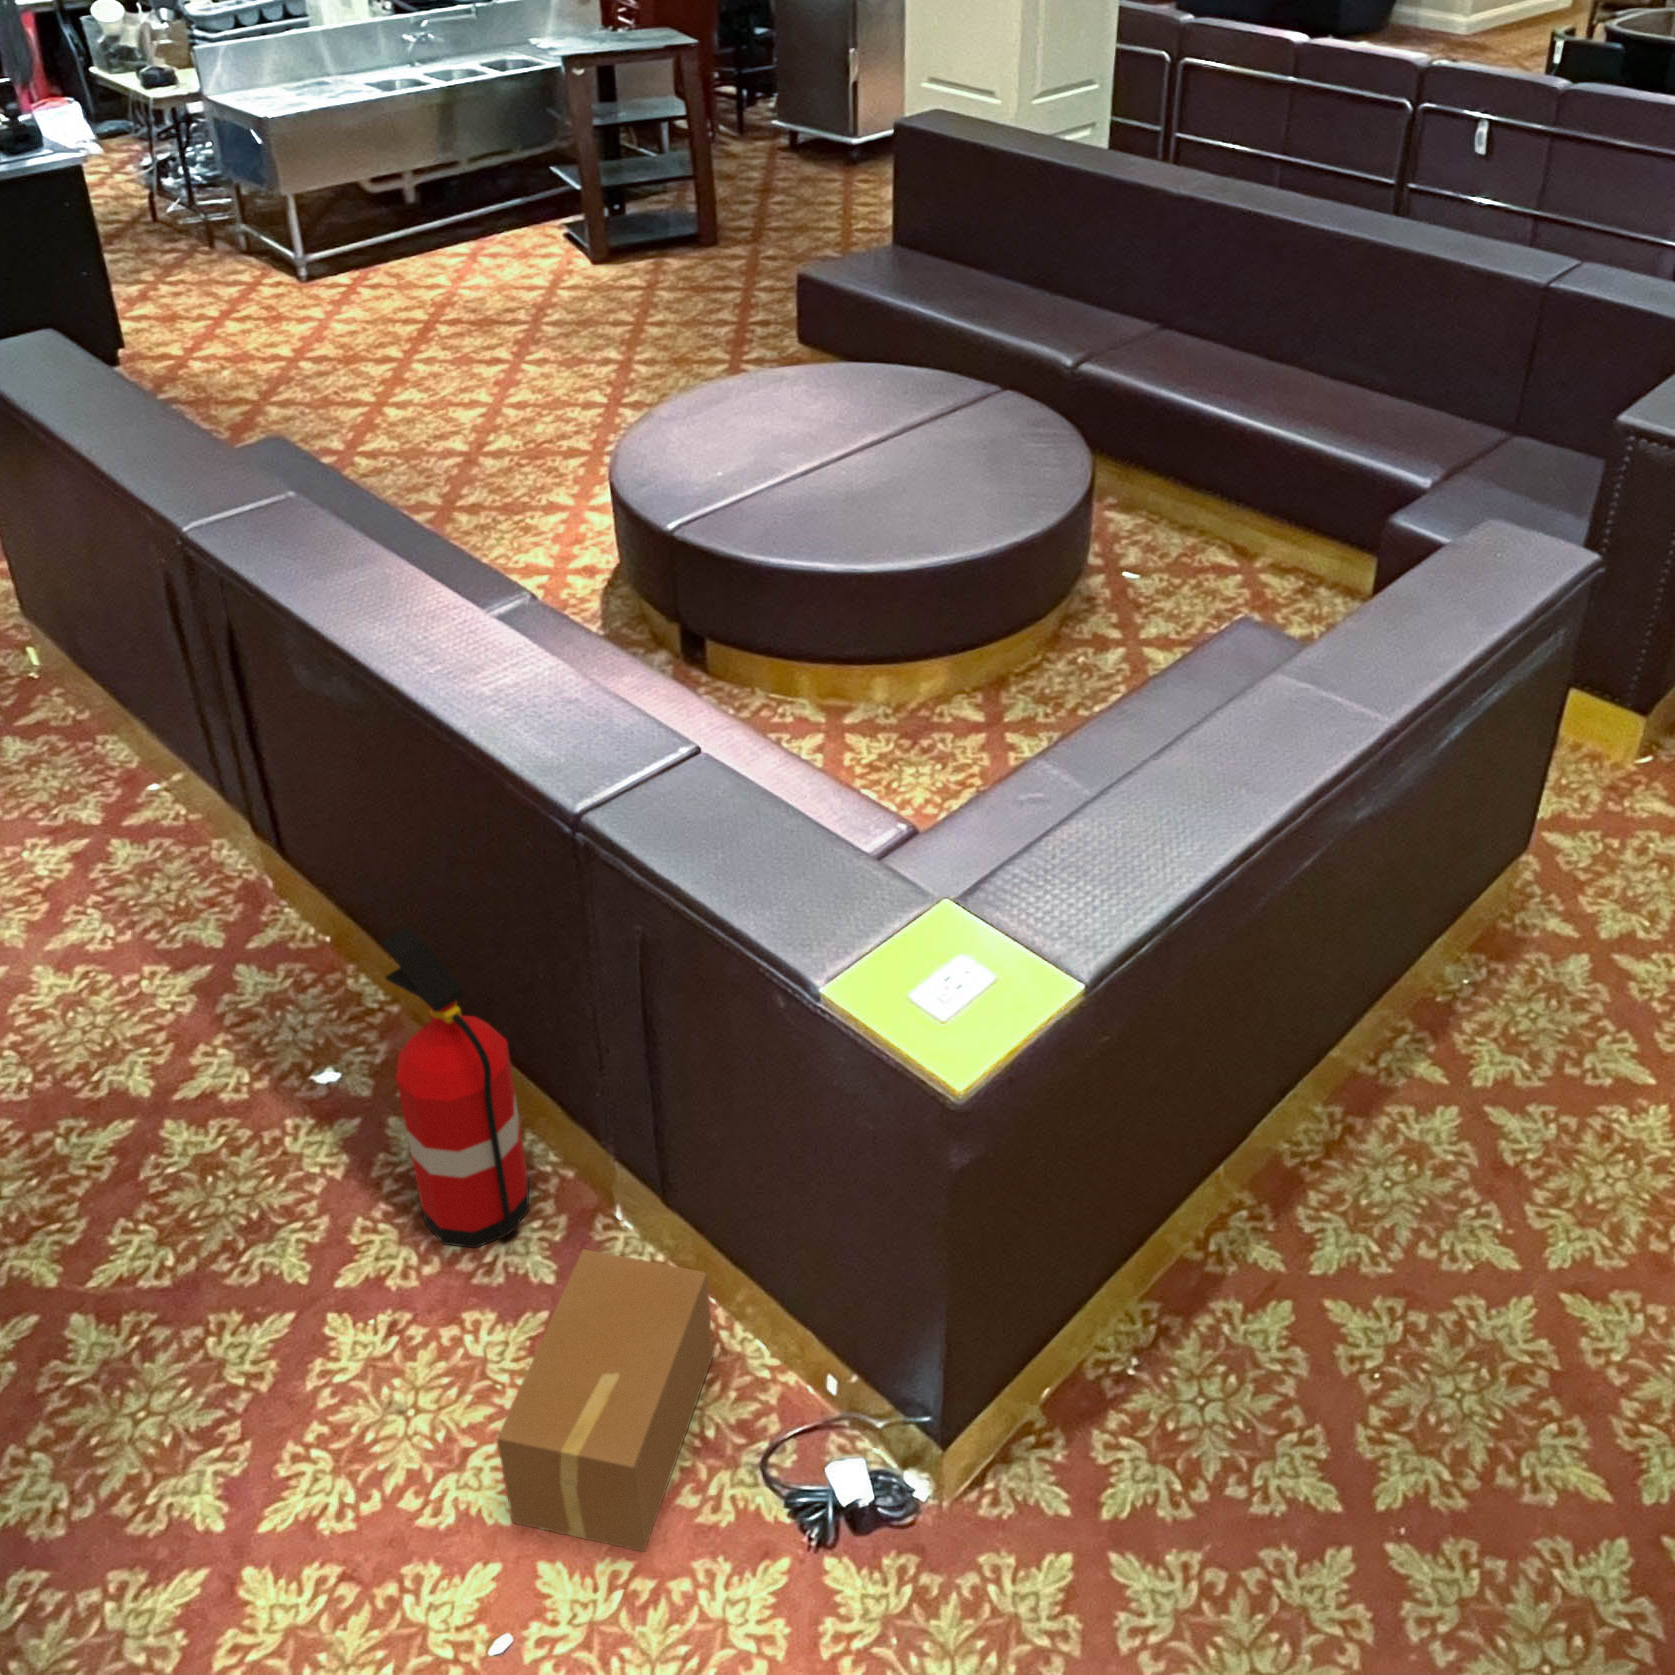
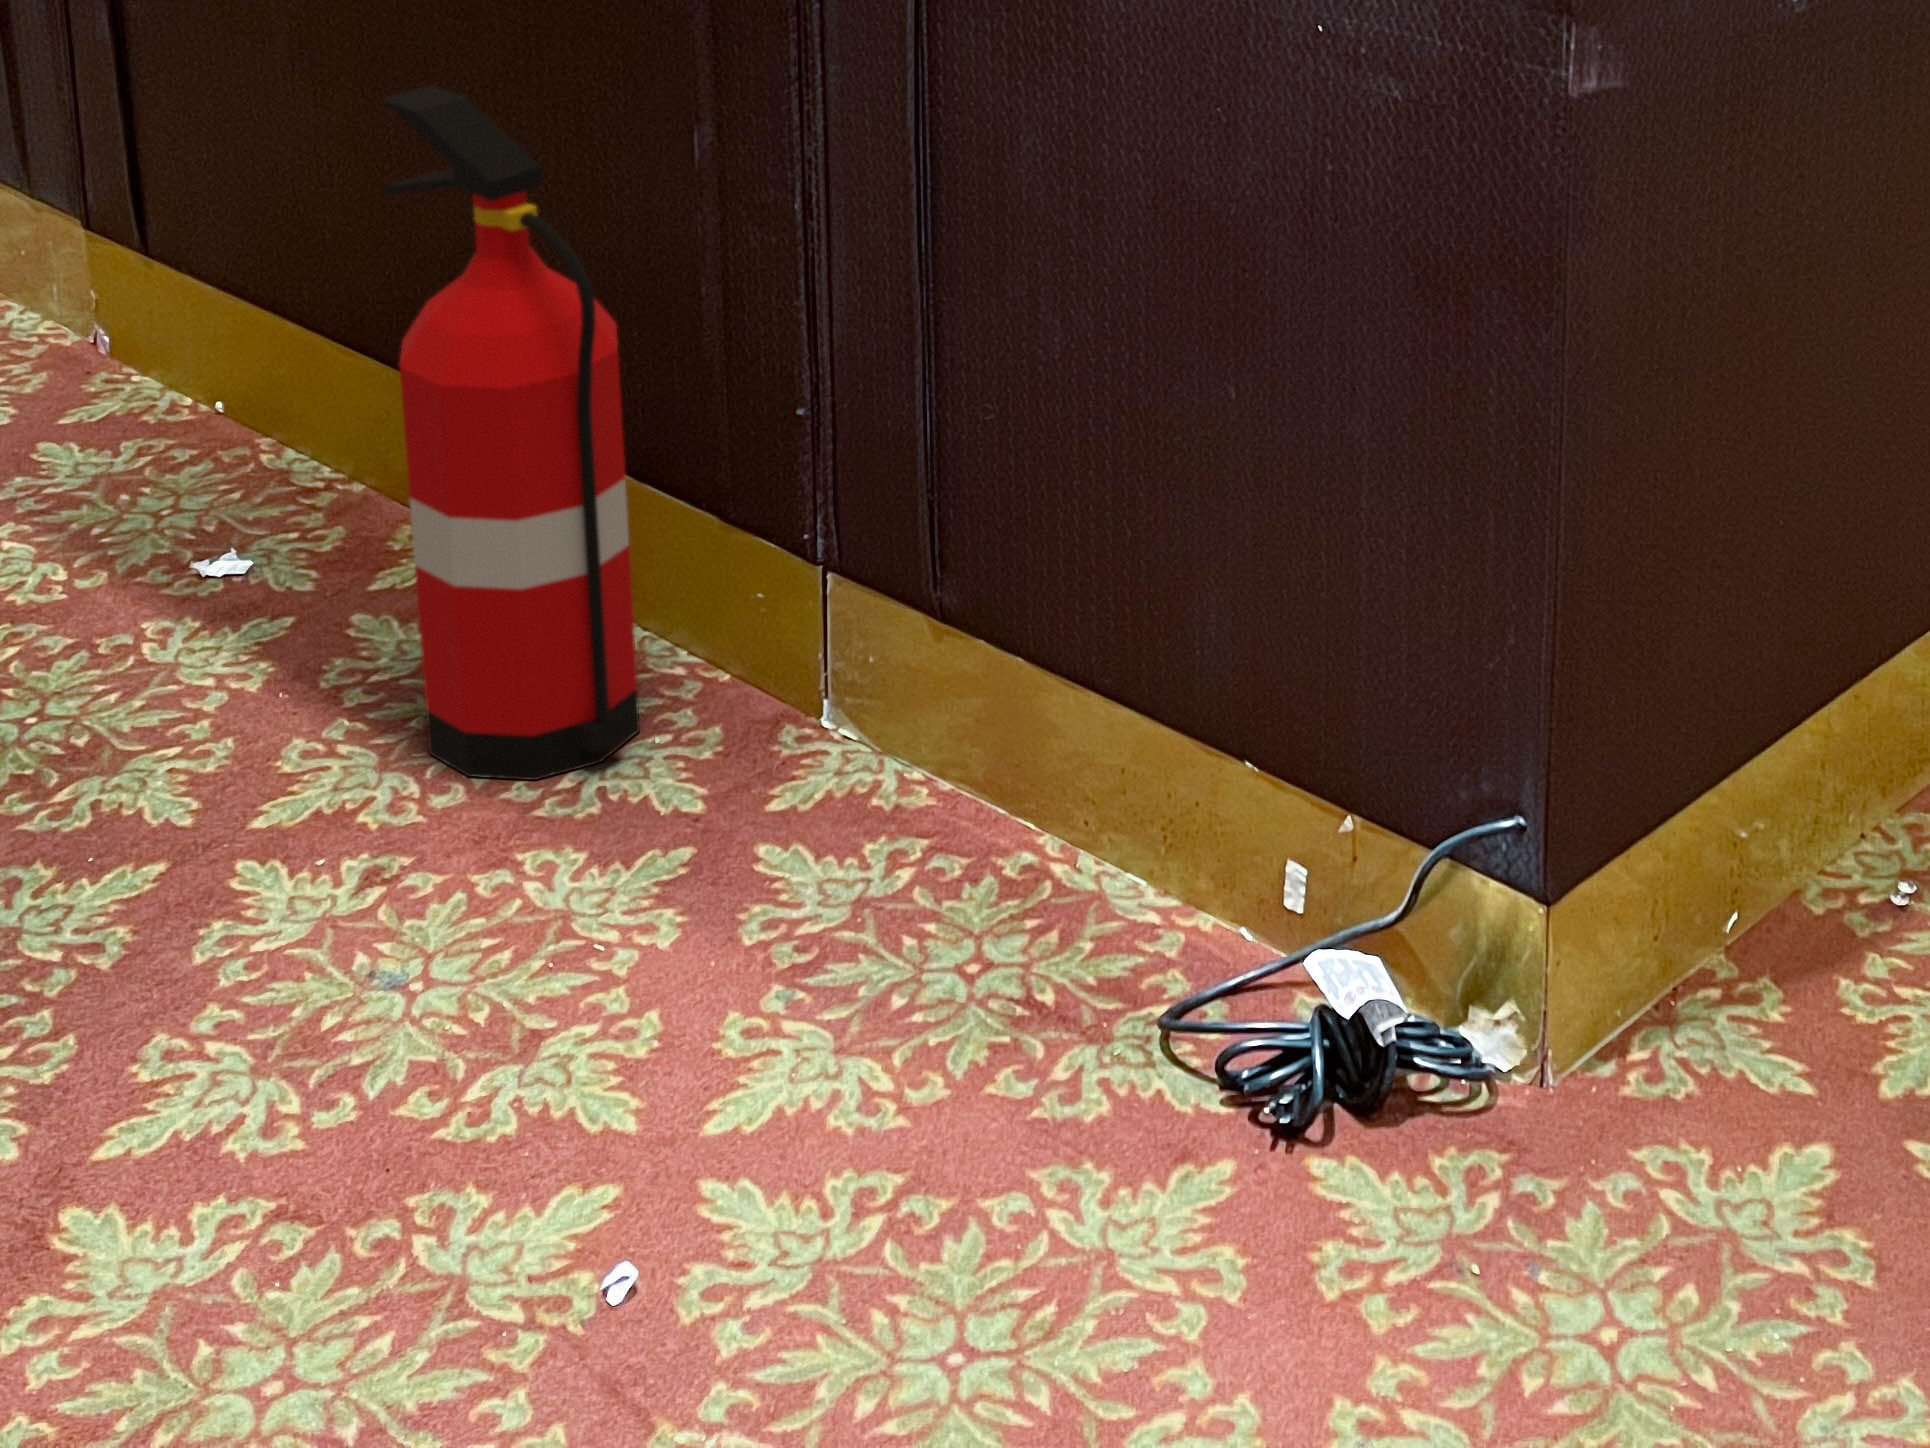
cardboard box: present [497,1249,714,1551] -> none [624,644,1040,1165]

